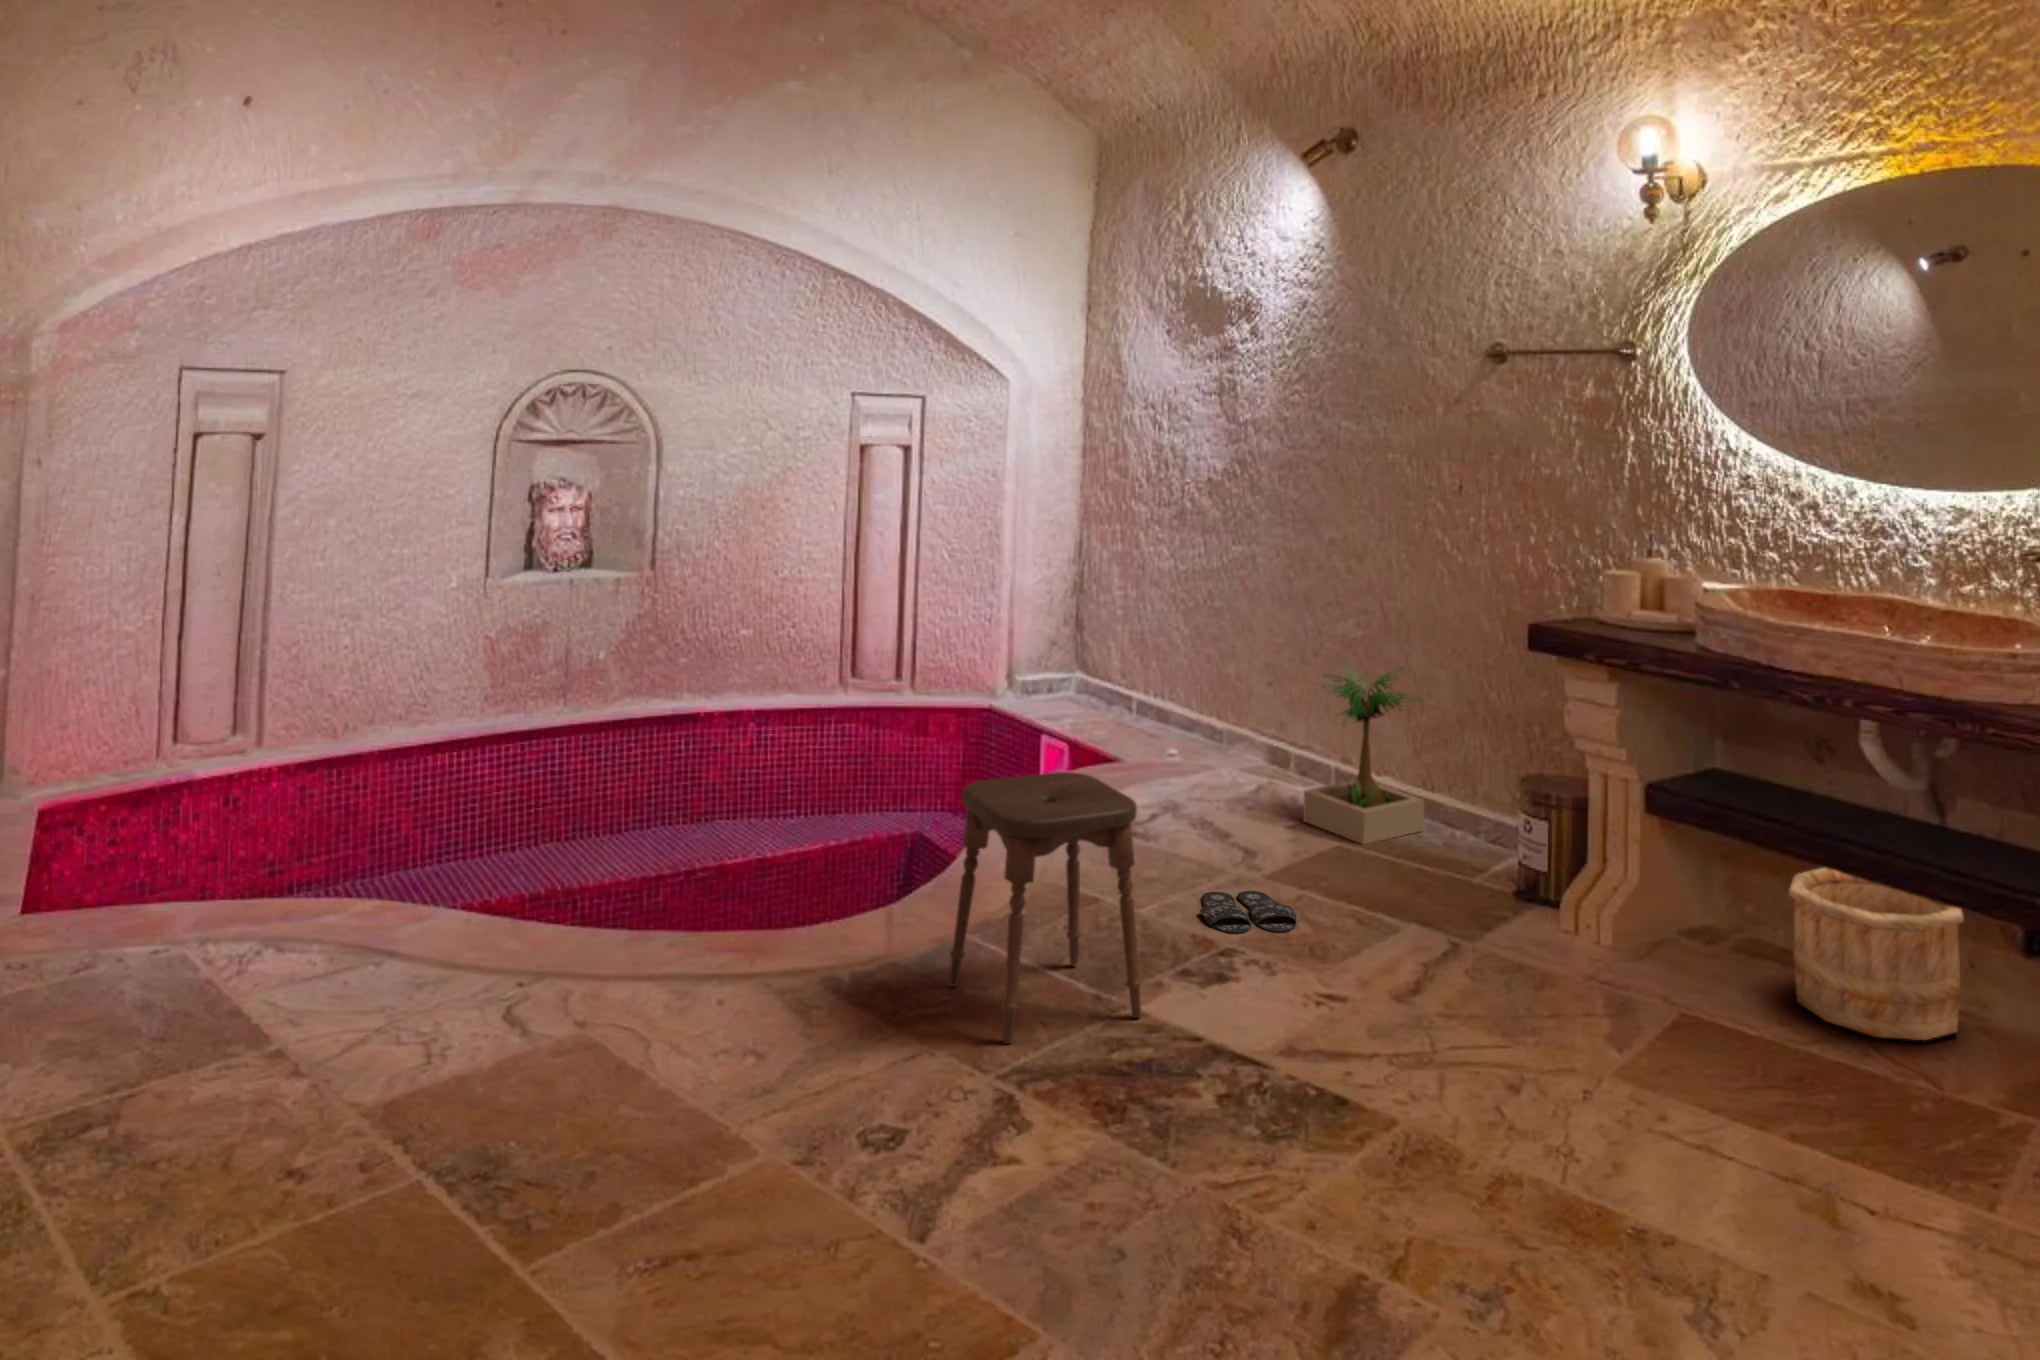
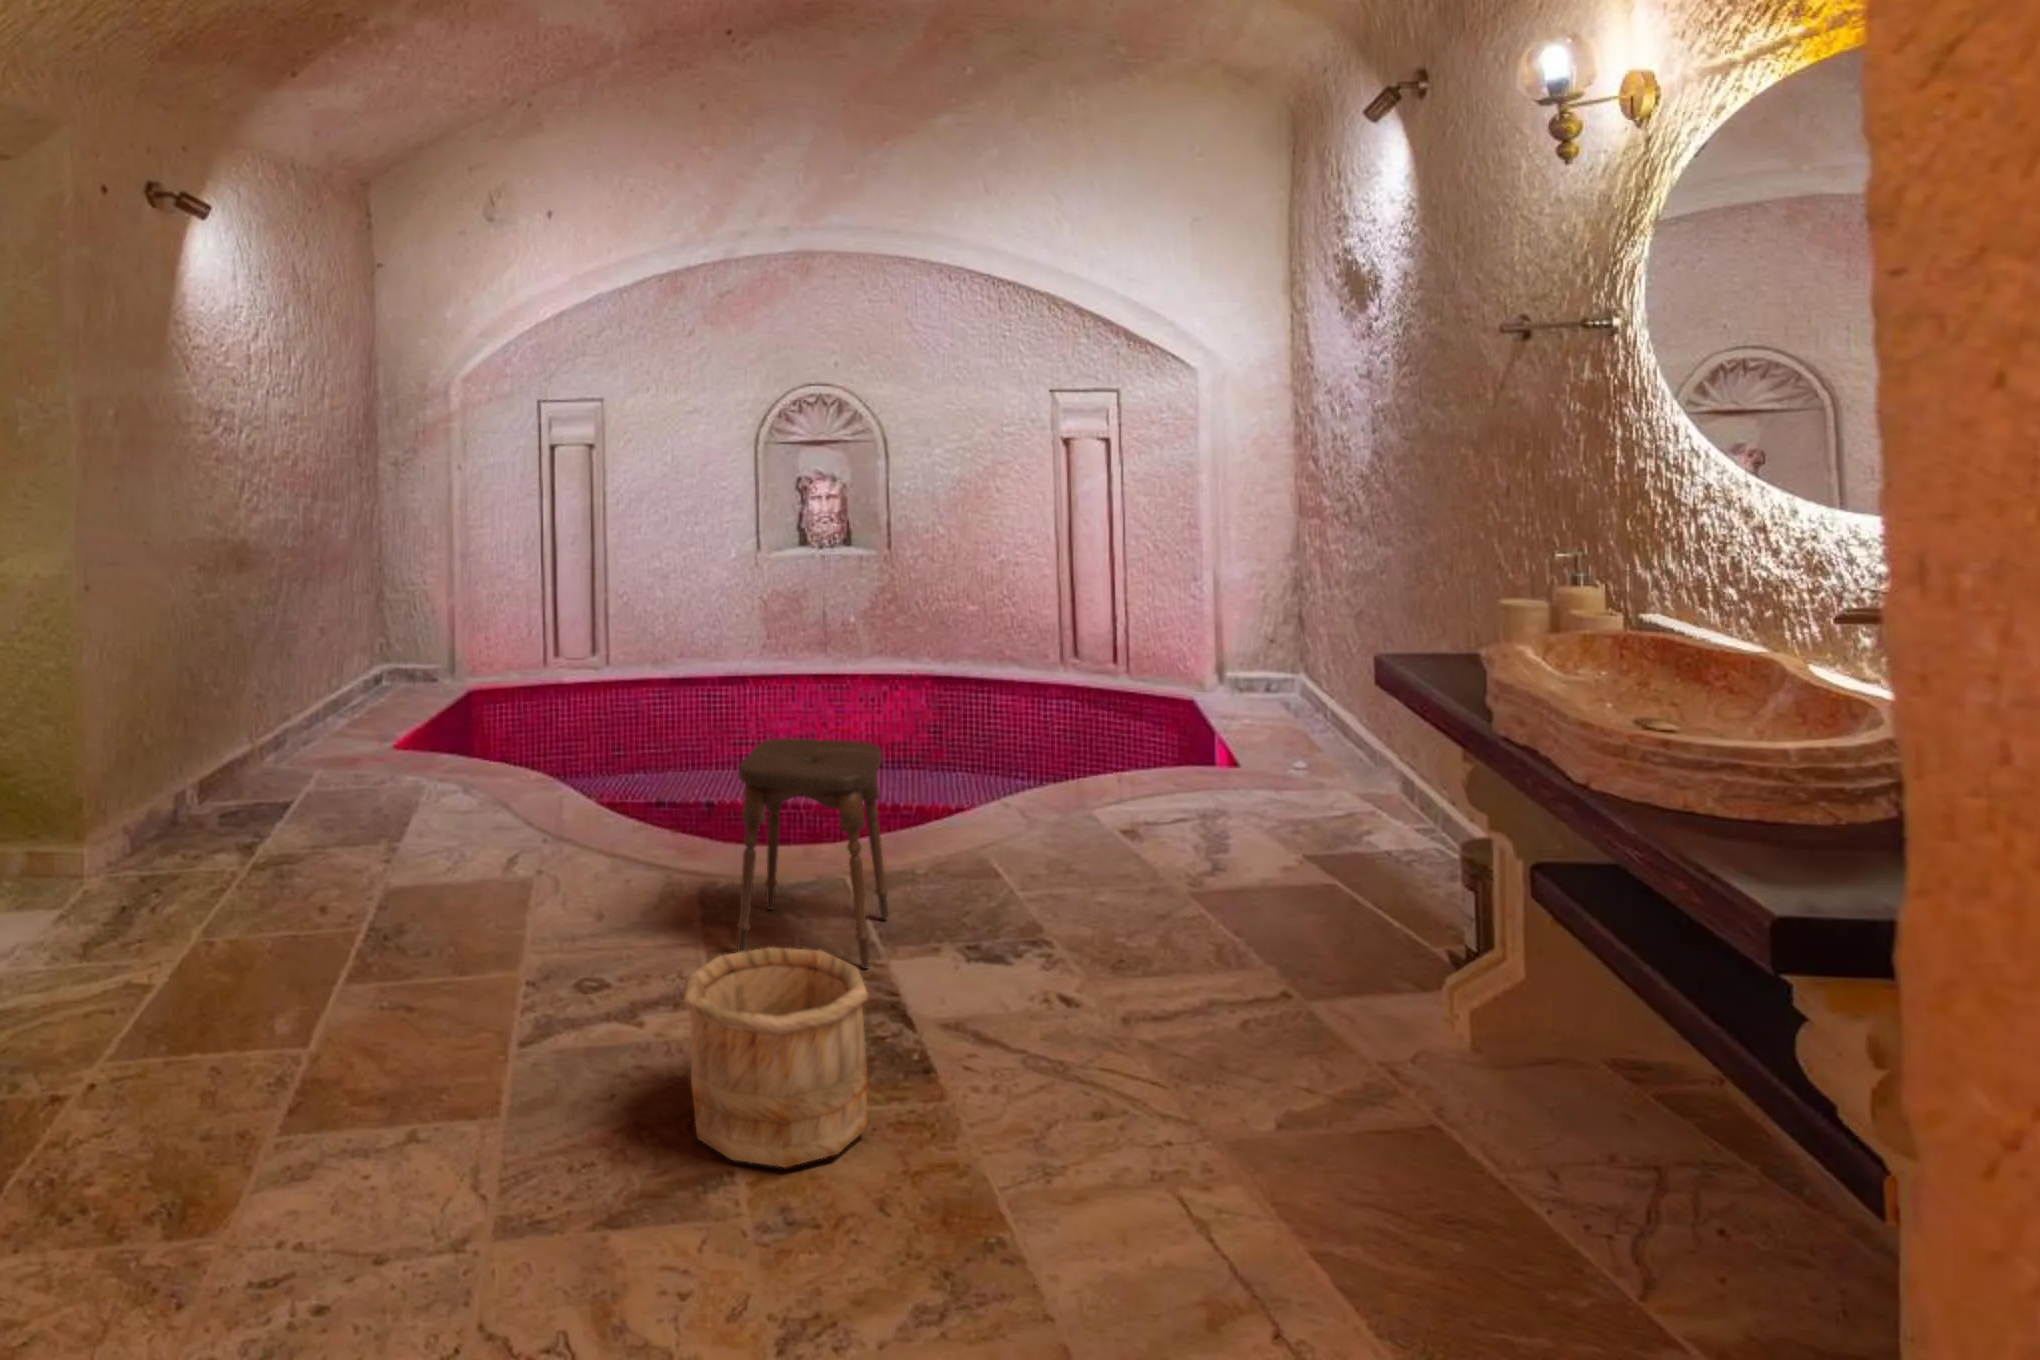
potted plant: present [1303,661,1424,844] -> none [1319,682,1481,895]
wooden bucket: present [1789,868,1964,1040] -> present [683,947,868,1167]
slippers: present [1200,891,1296,934] -> none [1058,895,1161,944]

